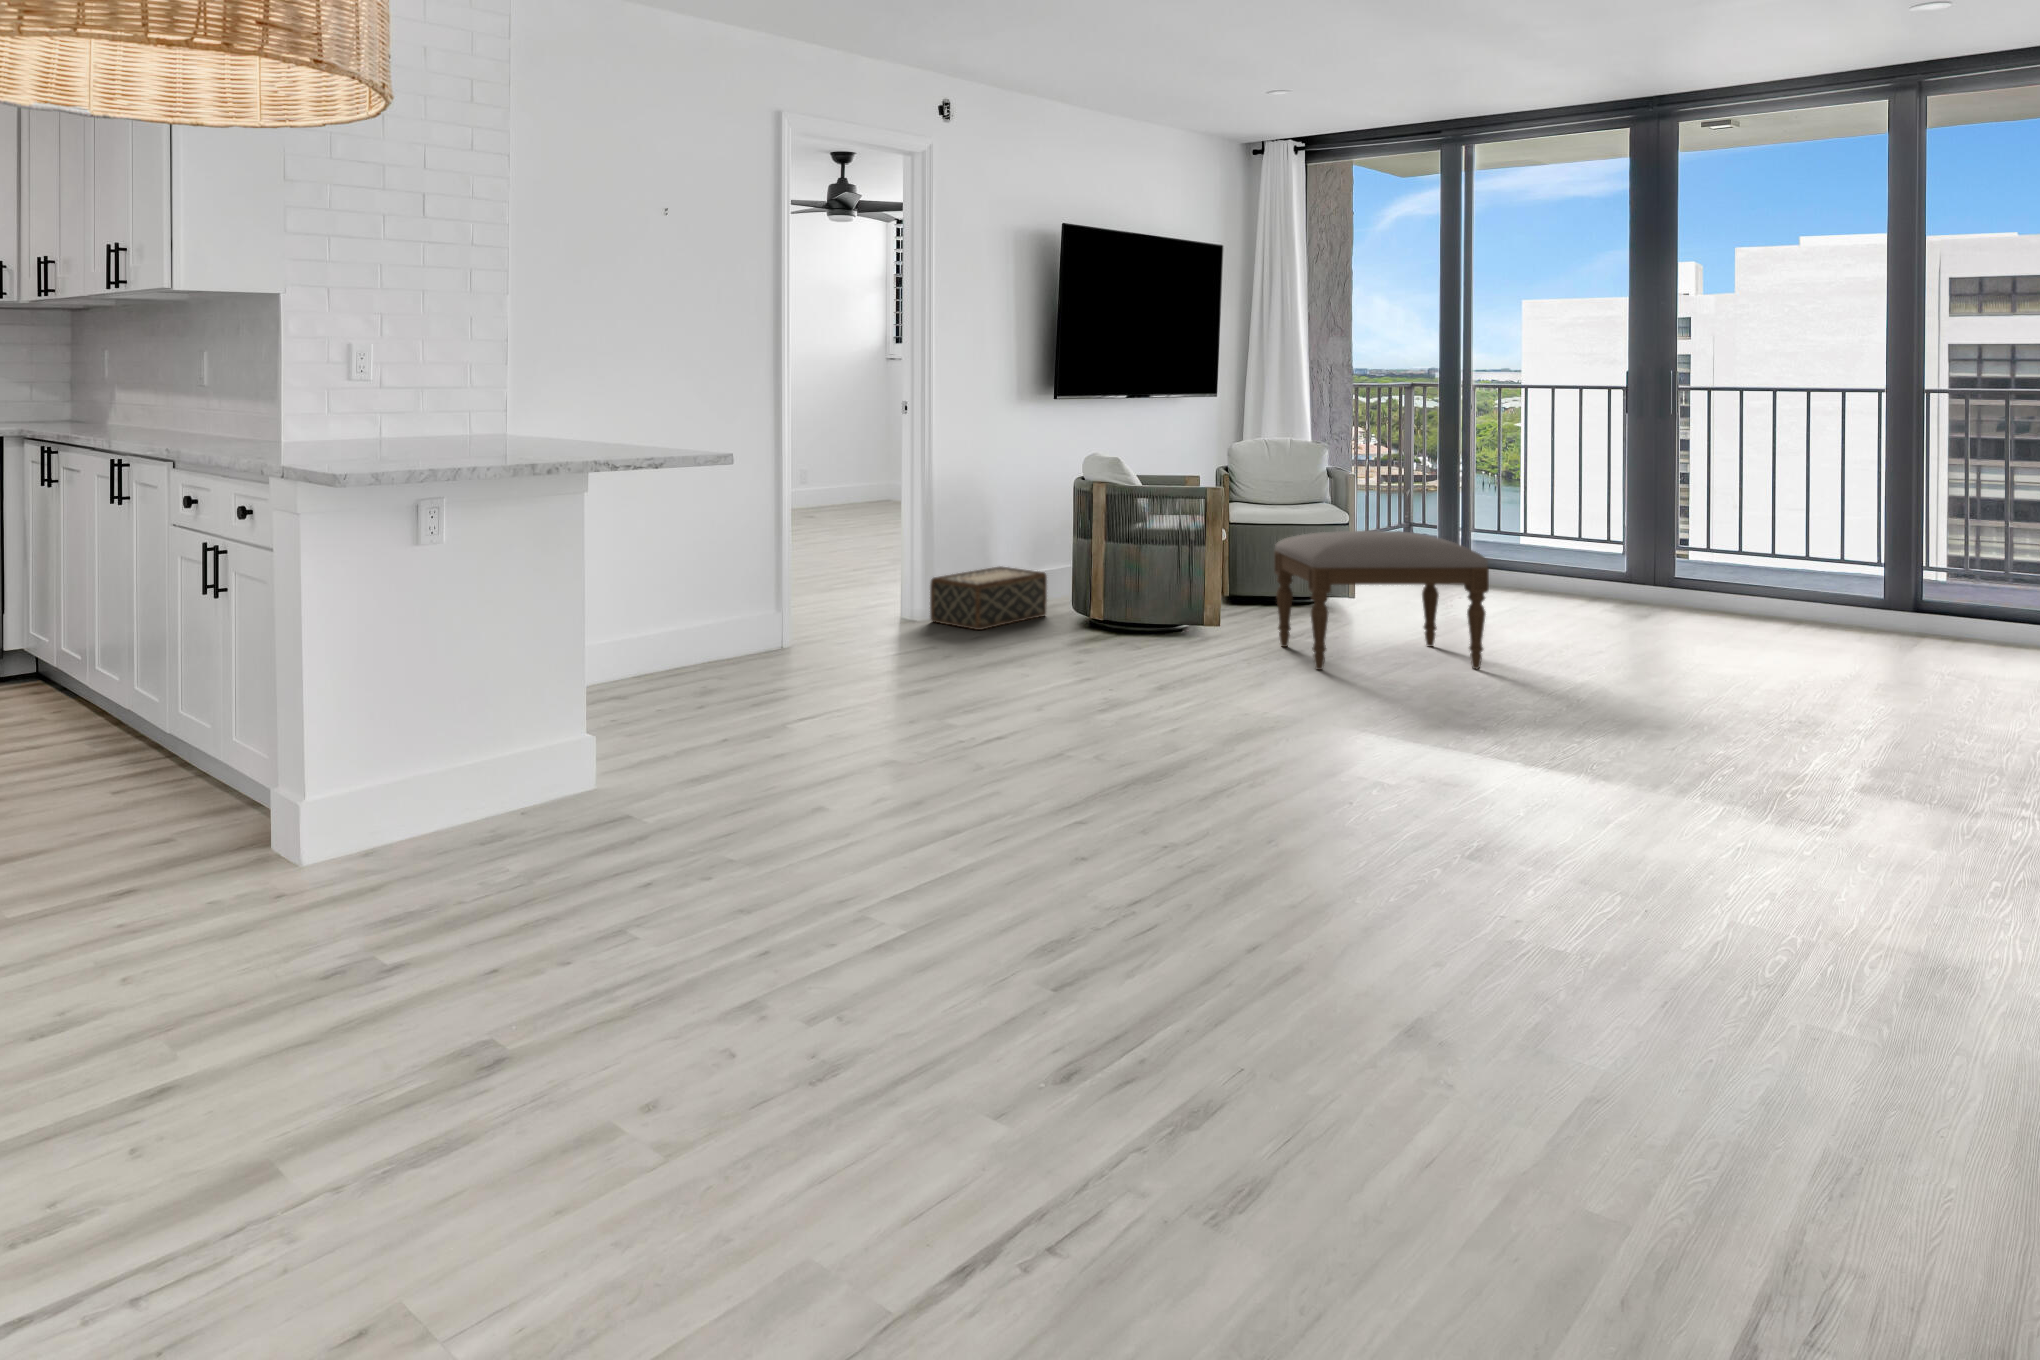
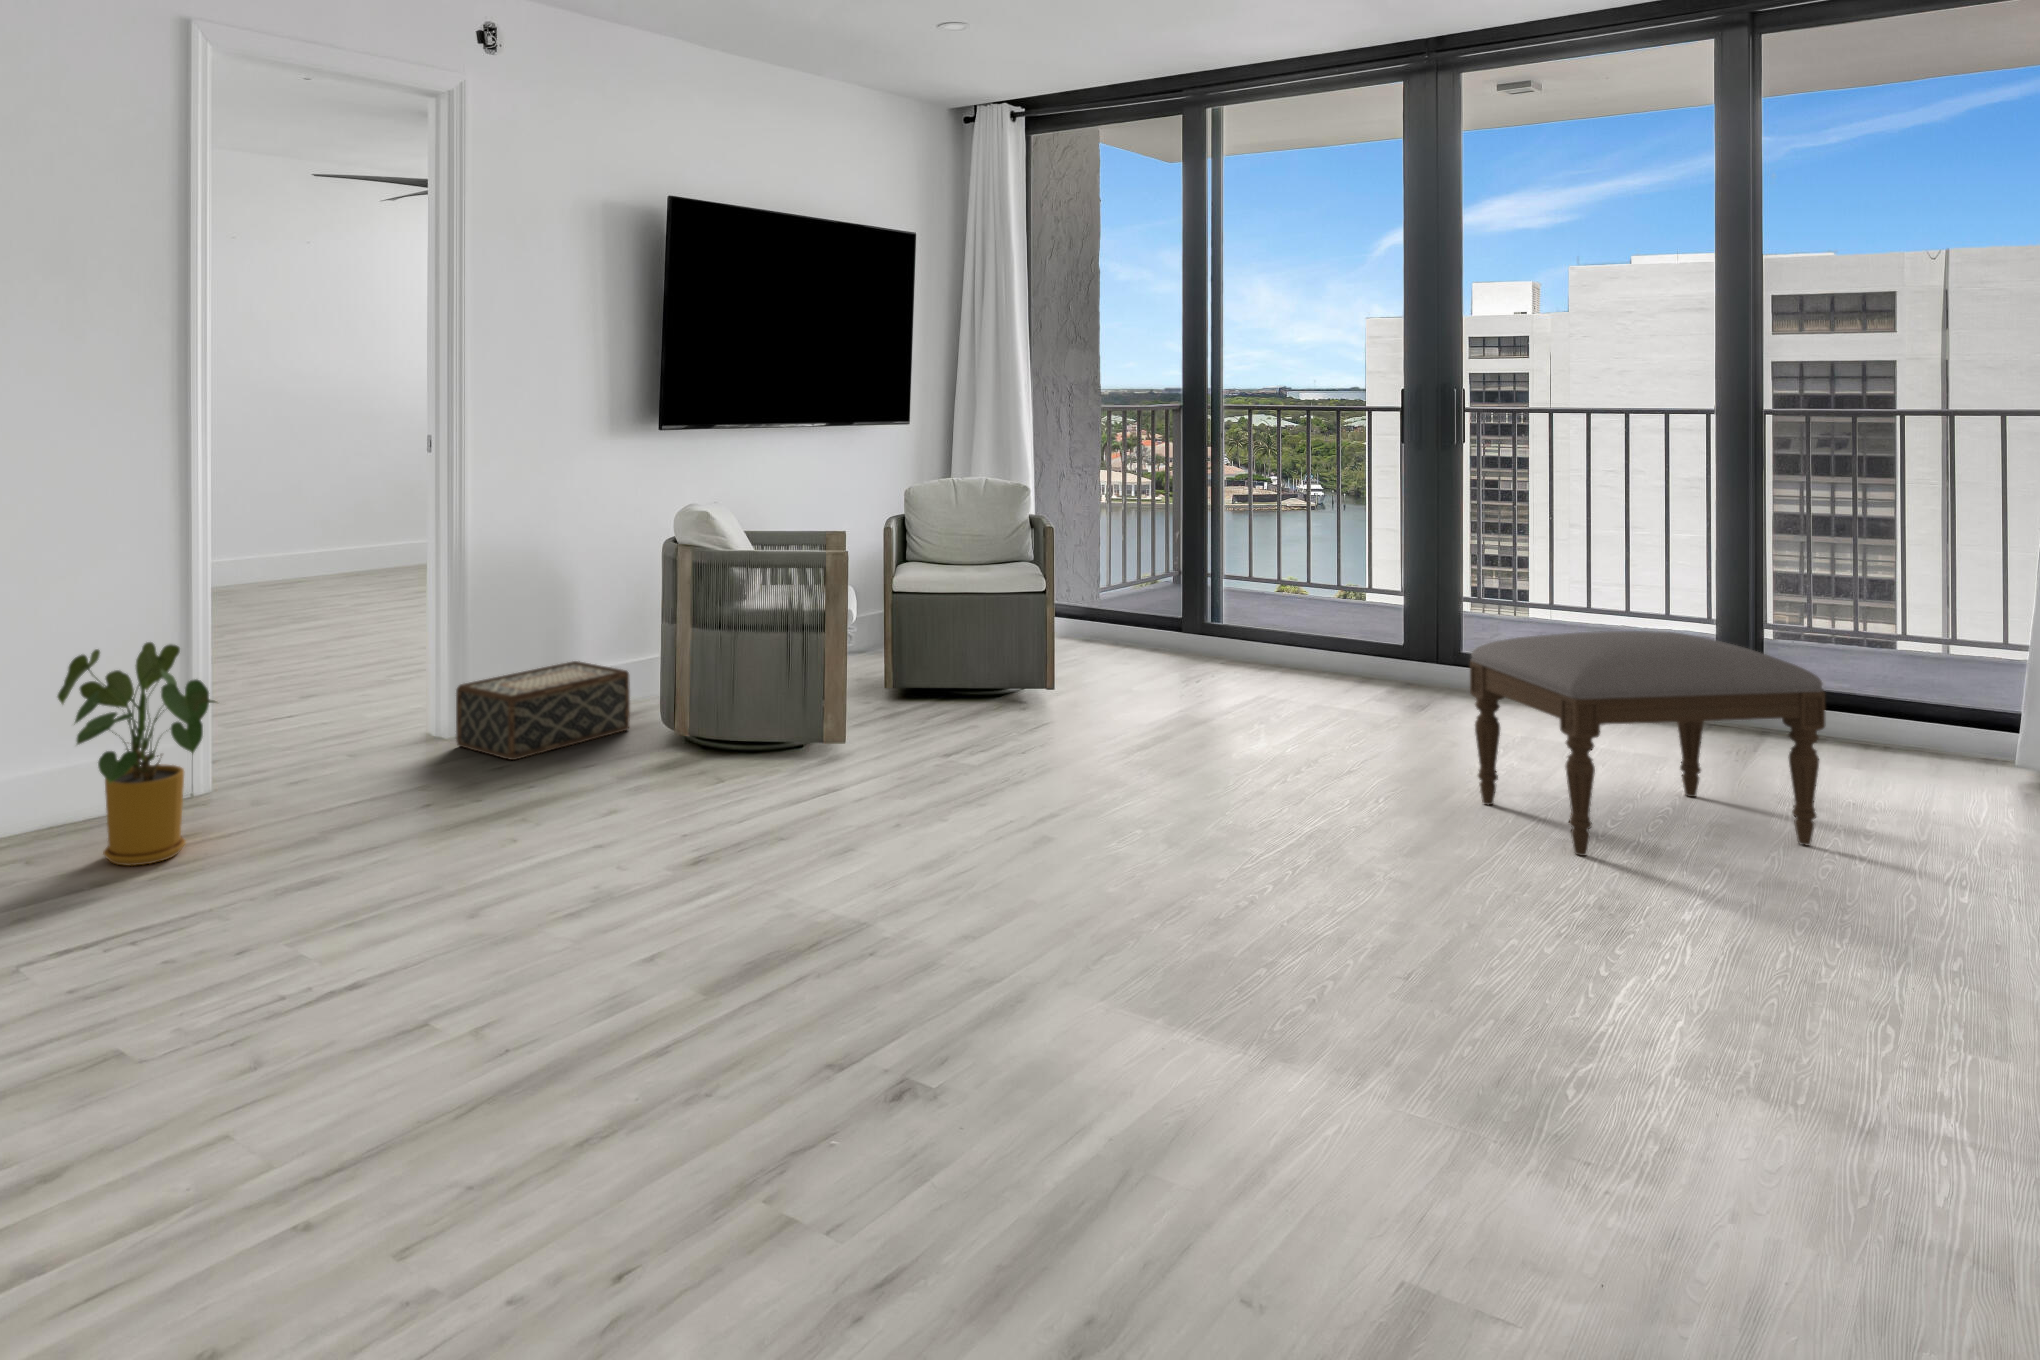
ottoman: present [1274,531,1489,670] -> present [1470,631,1825,856]
house plant: none [723,533,834,676] -> present [58,642,216,866]

